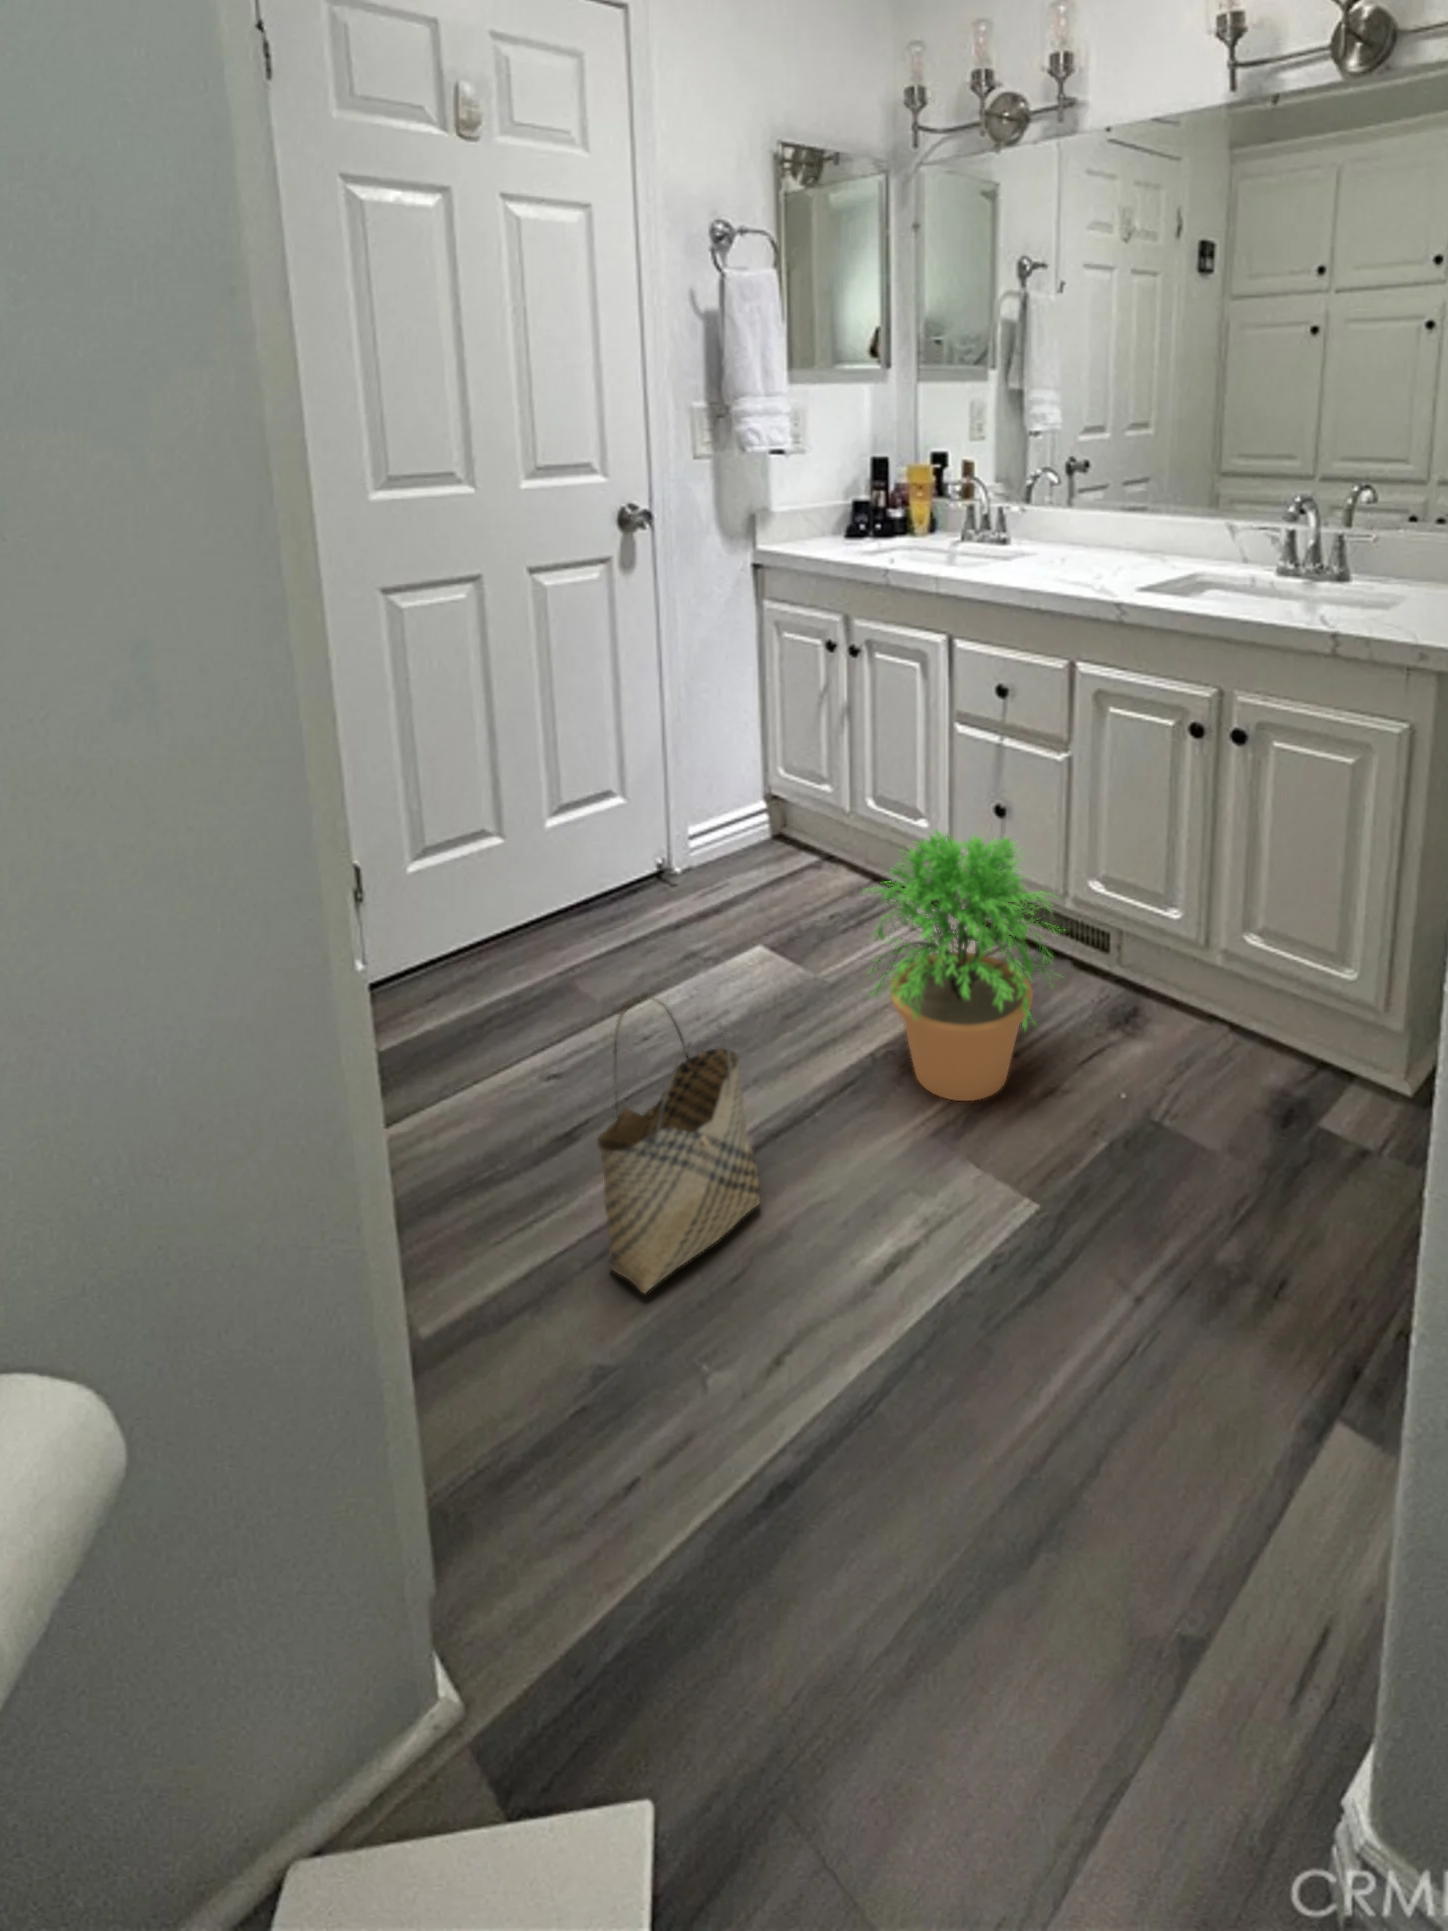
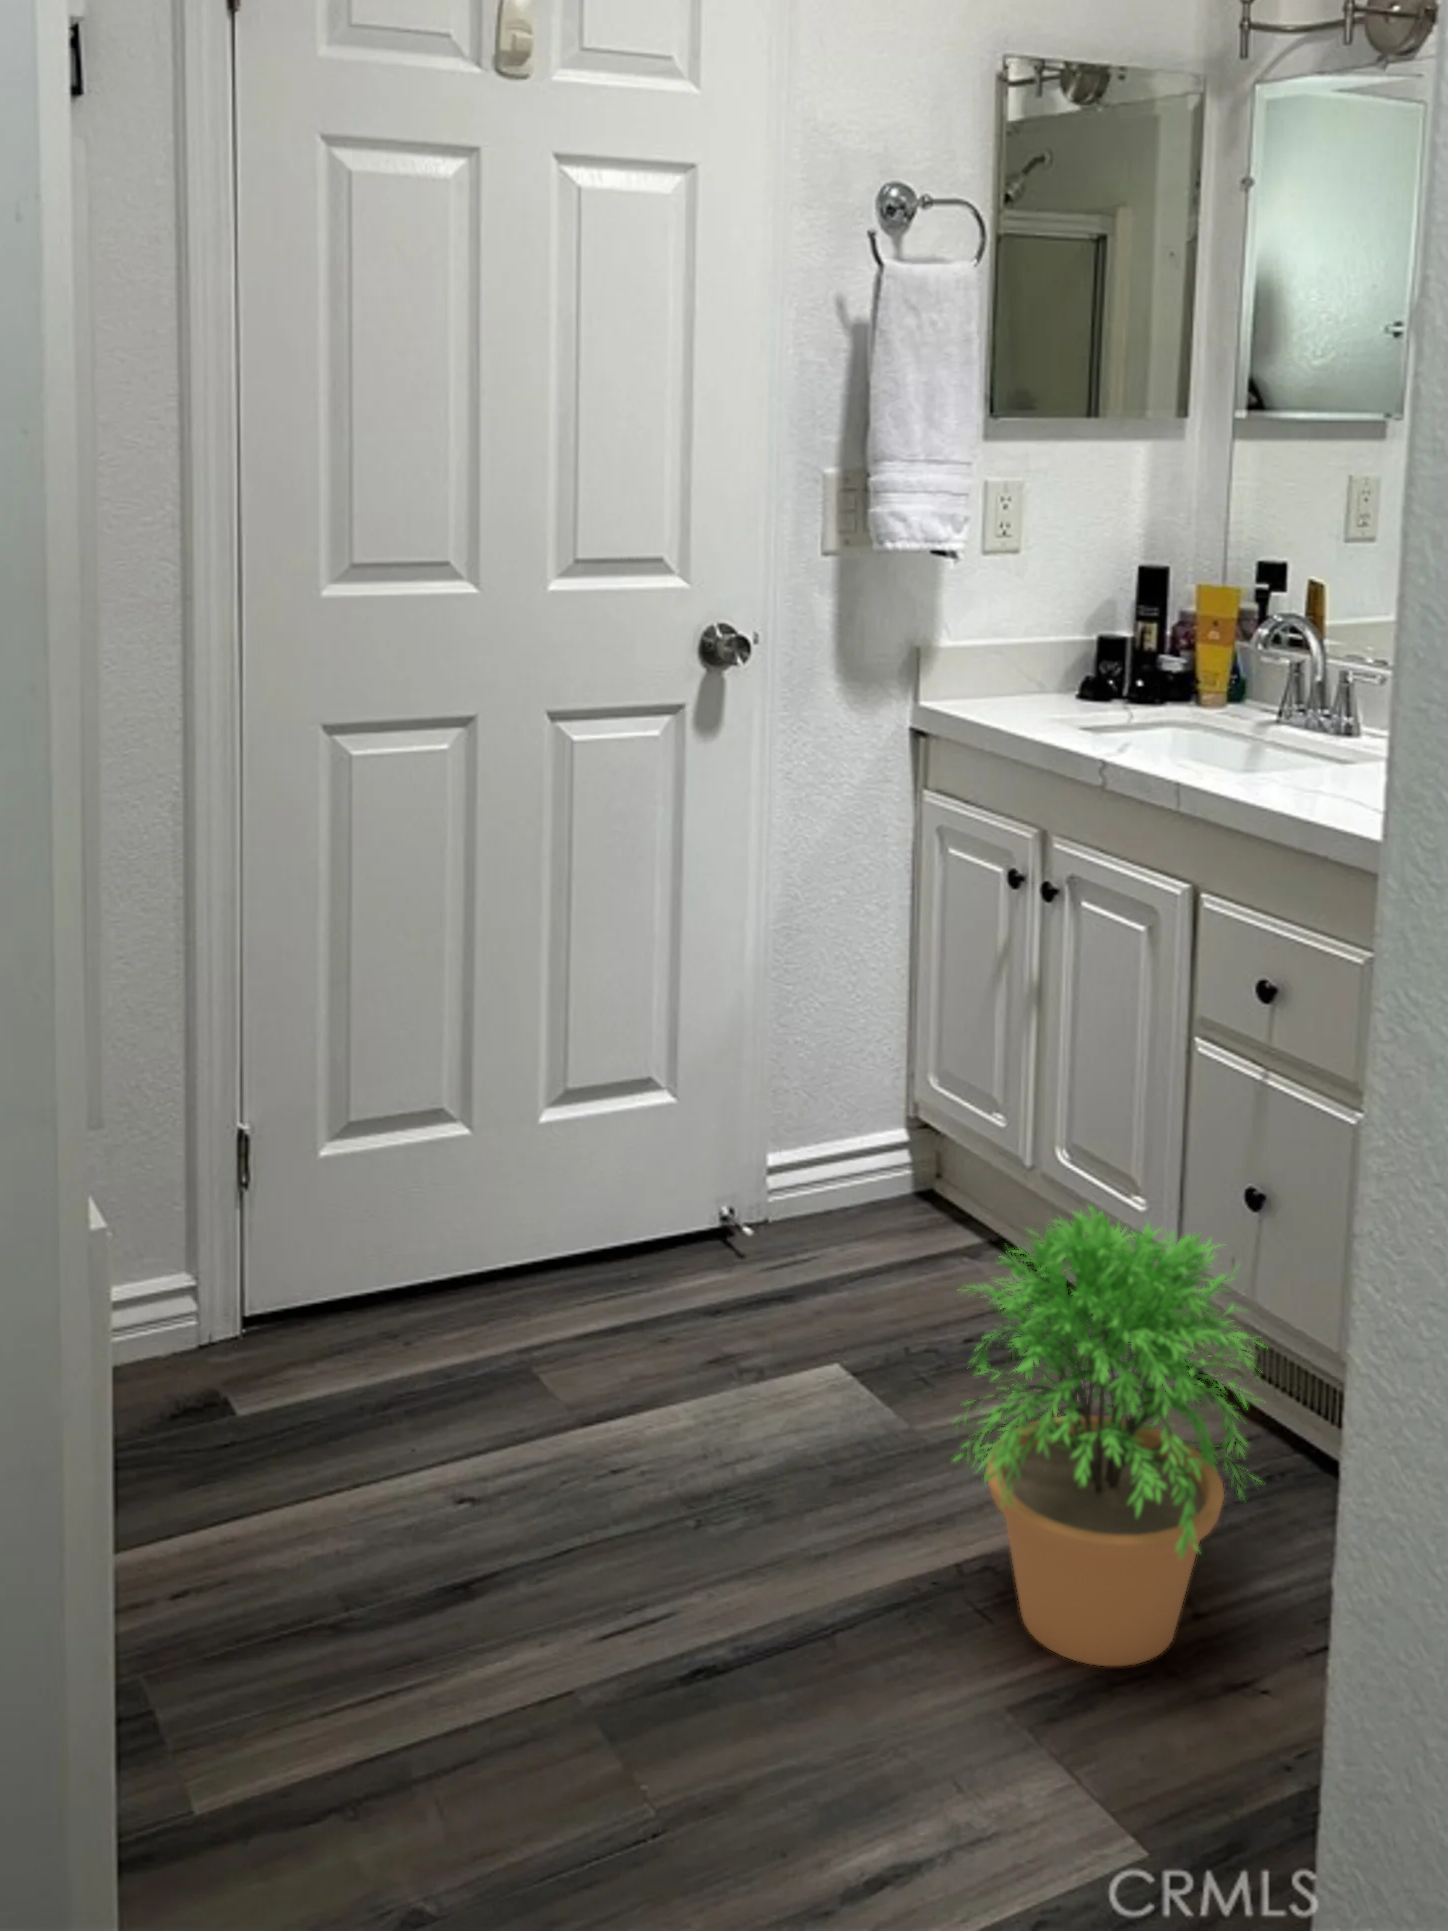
woven basket: present [597,995,760,1293] -> none [466,1378,716,1822]

